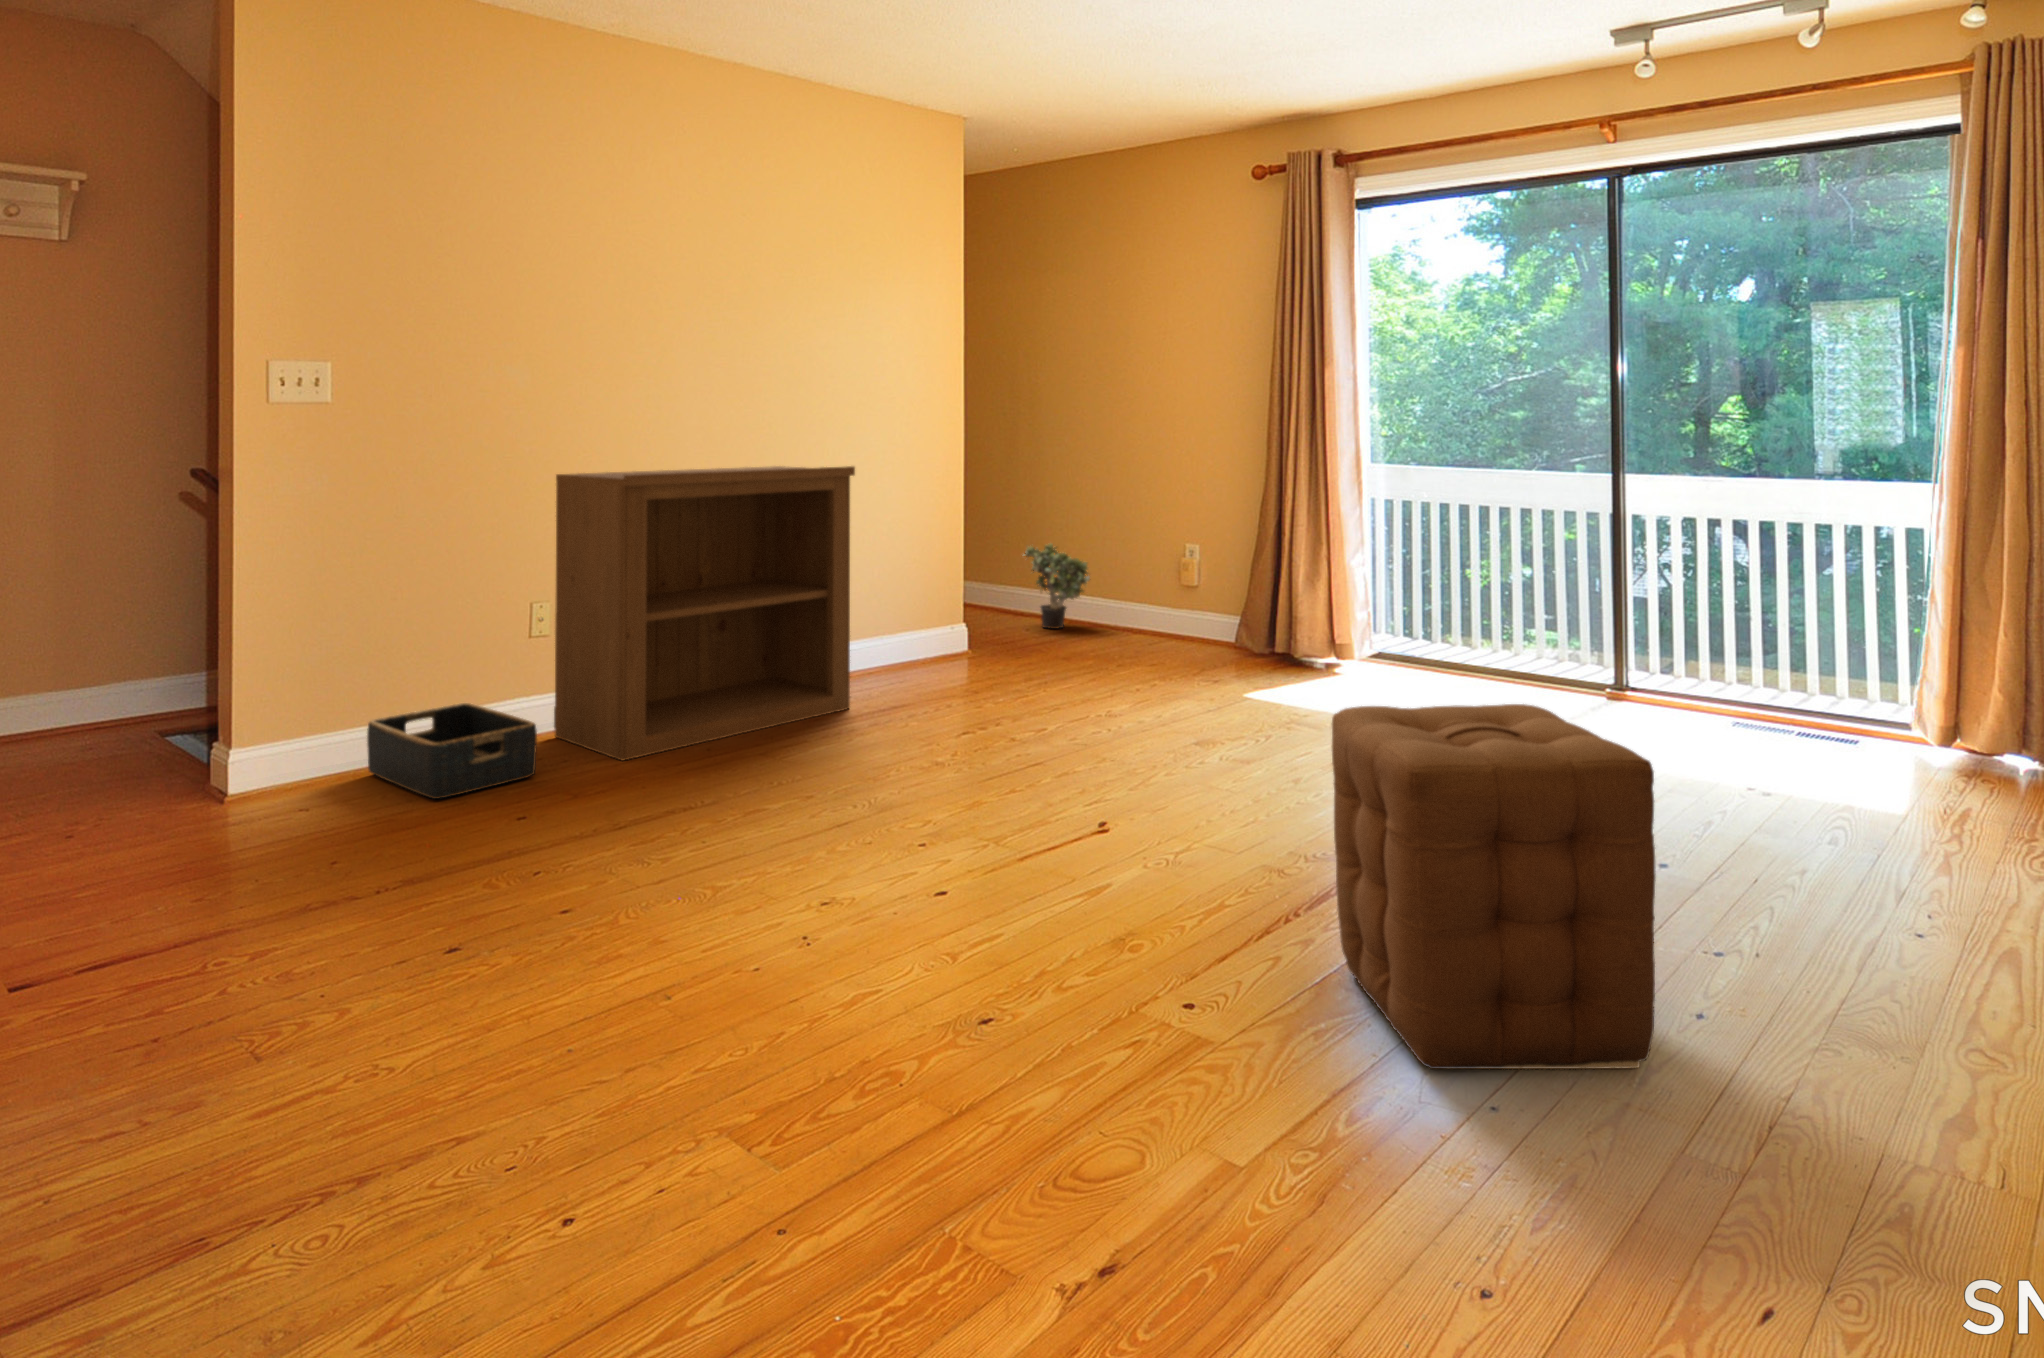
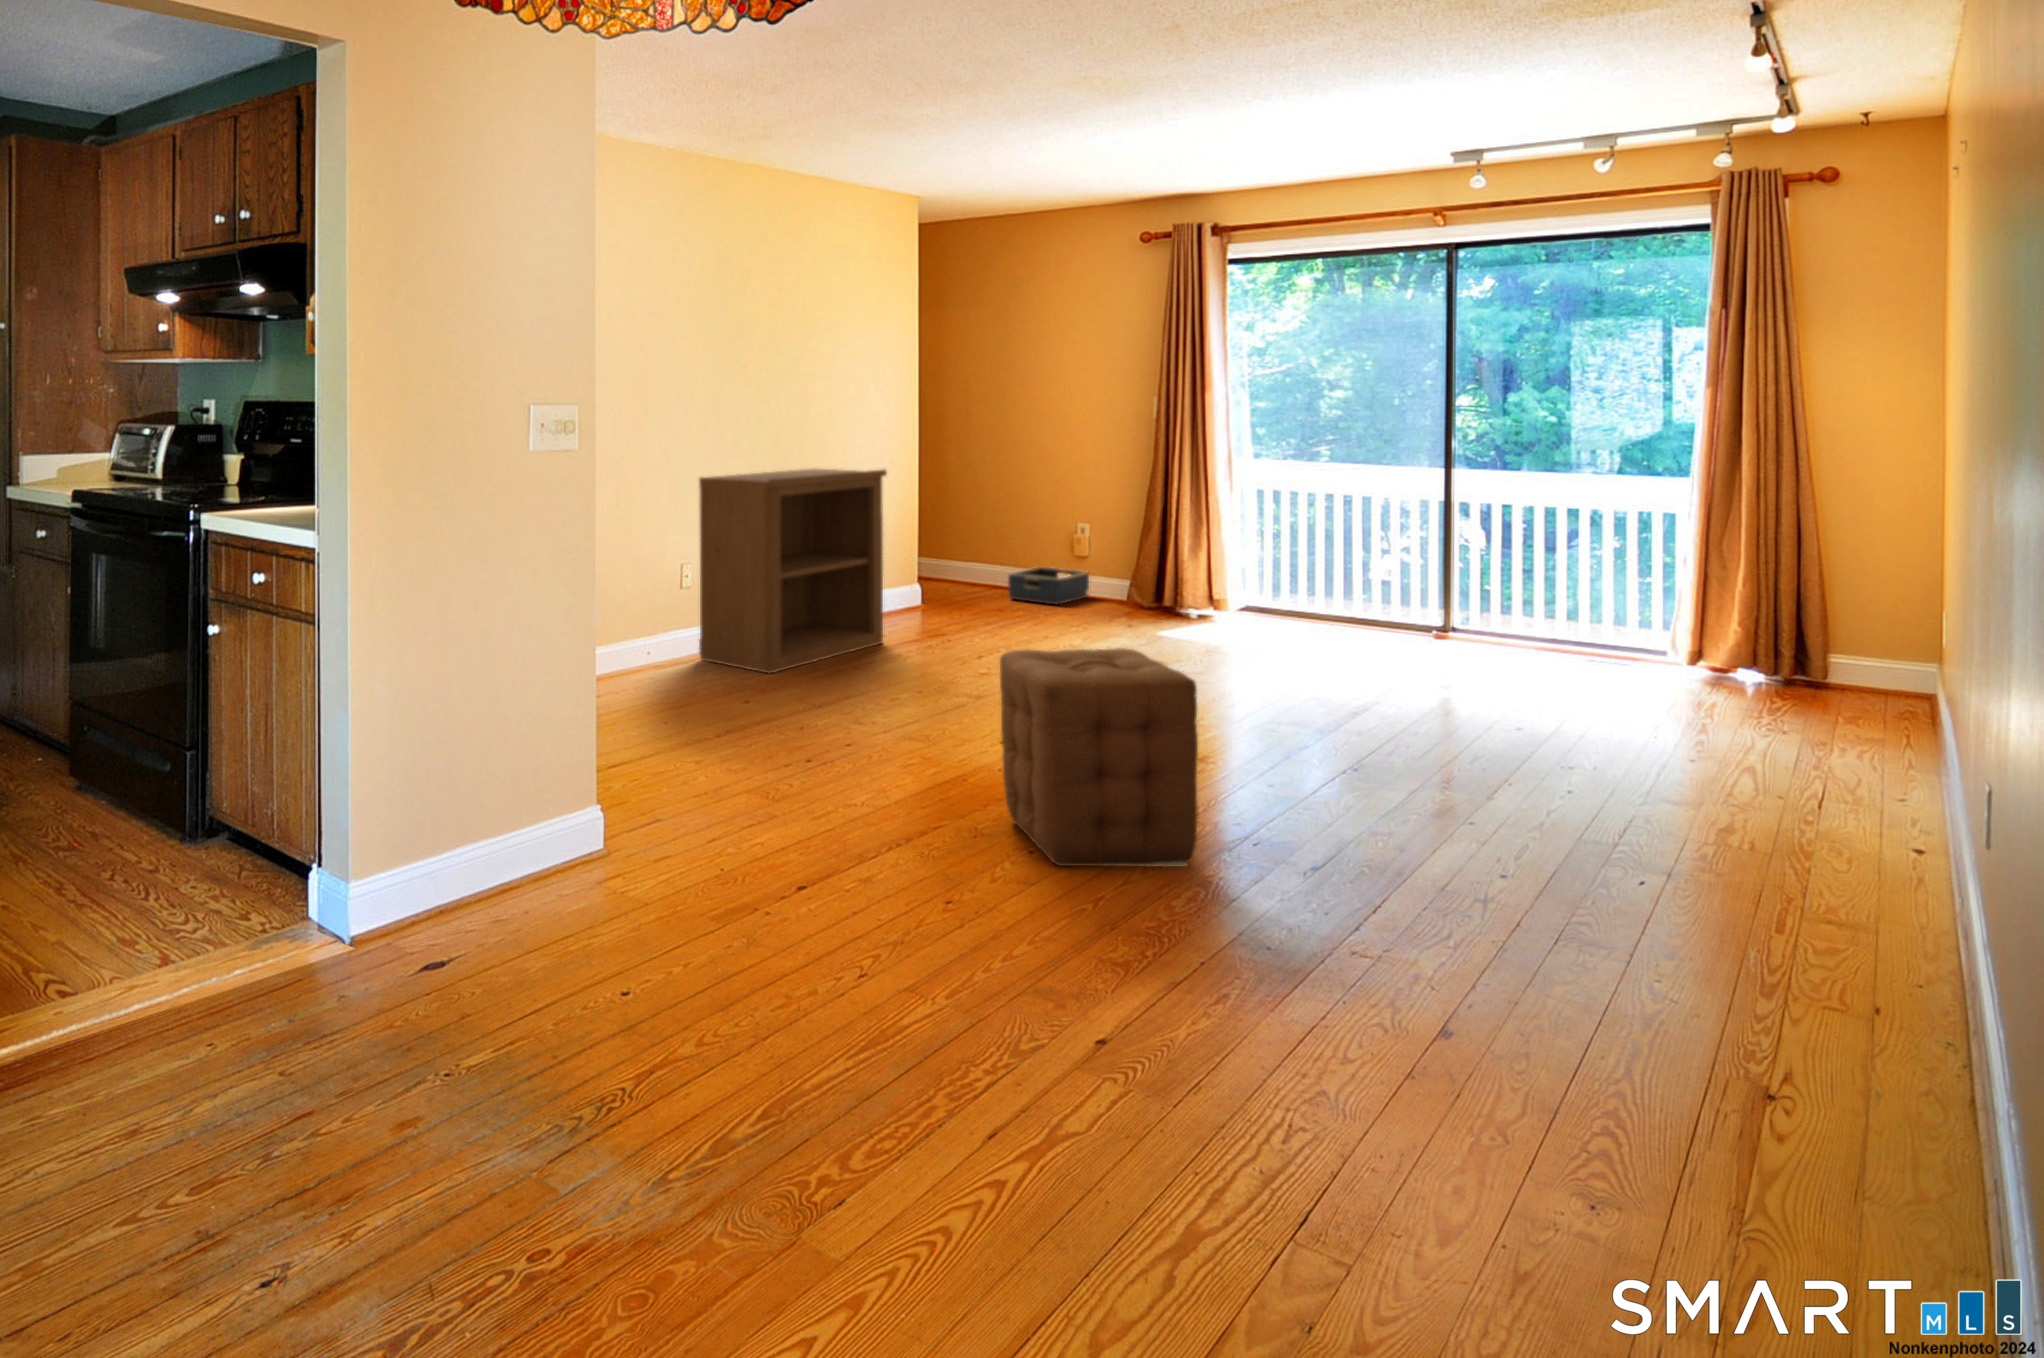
potted plant: present [1025,544,1090,629] -> none [942,523,999,589]
basket: present [367,703,537,799] -> present [1008,567,1089,604]
ottoman: present [1332,704,1656,1069] -> present [1000,648,1198,867]

